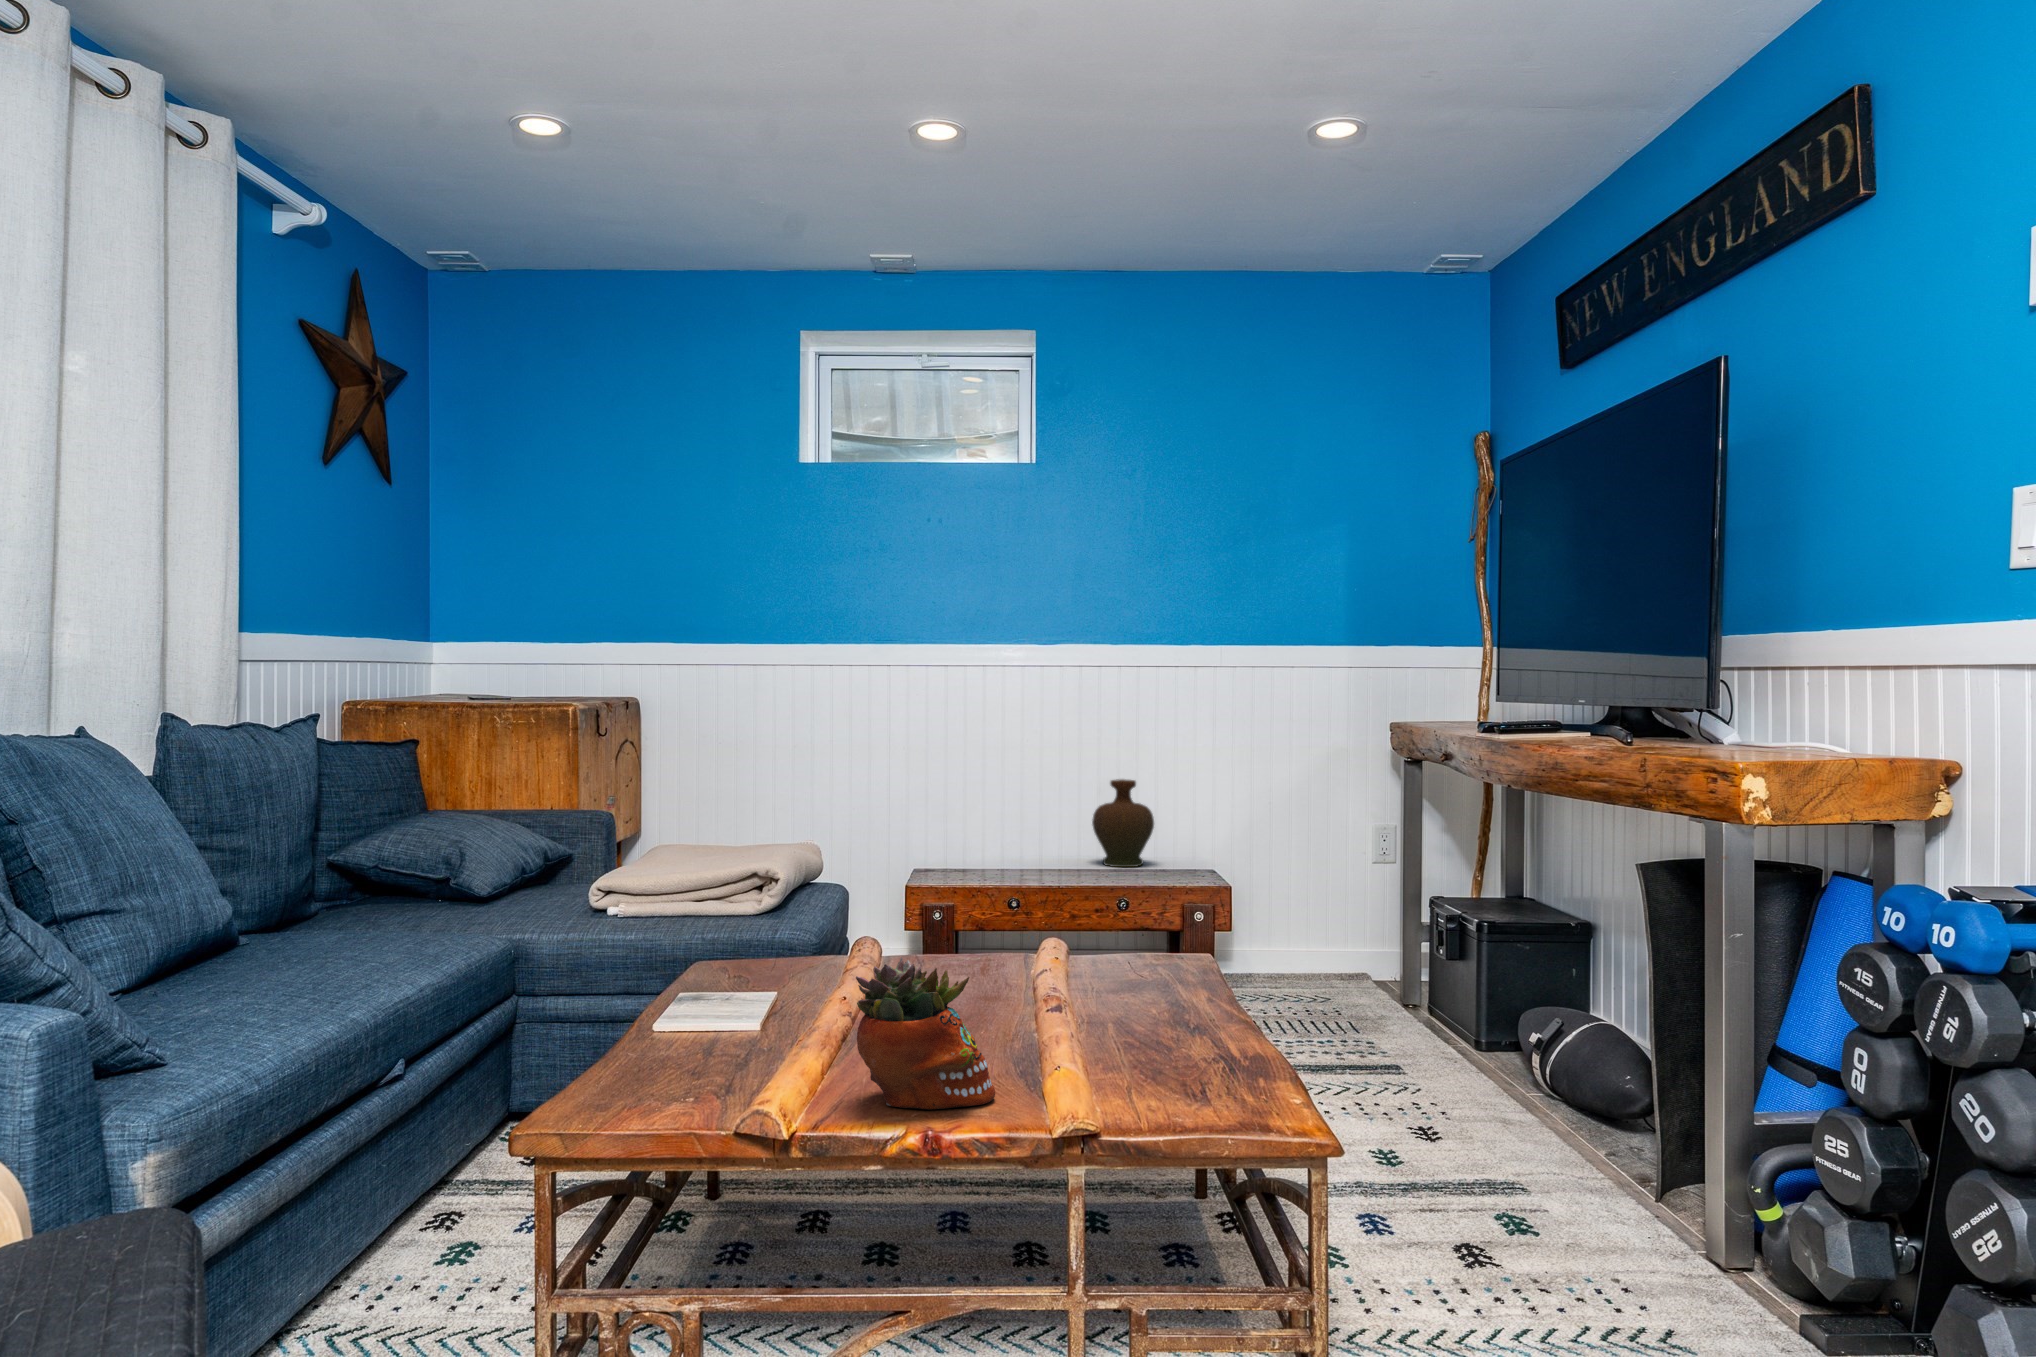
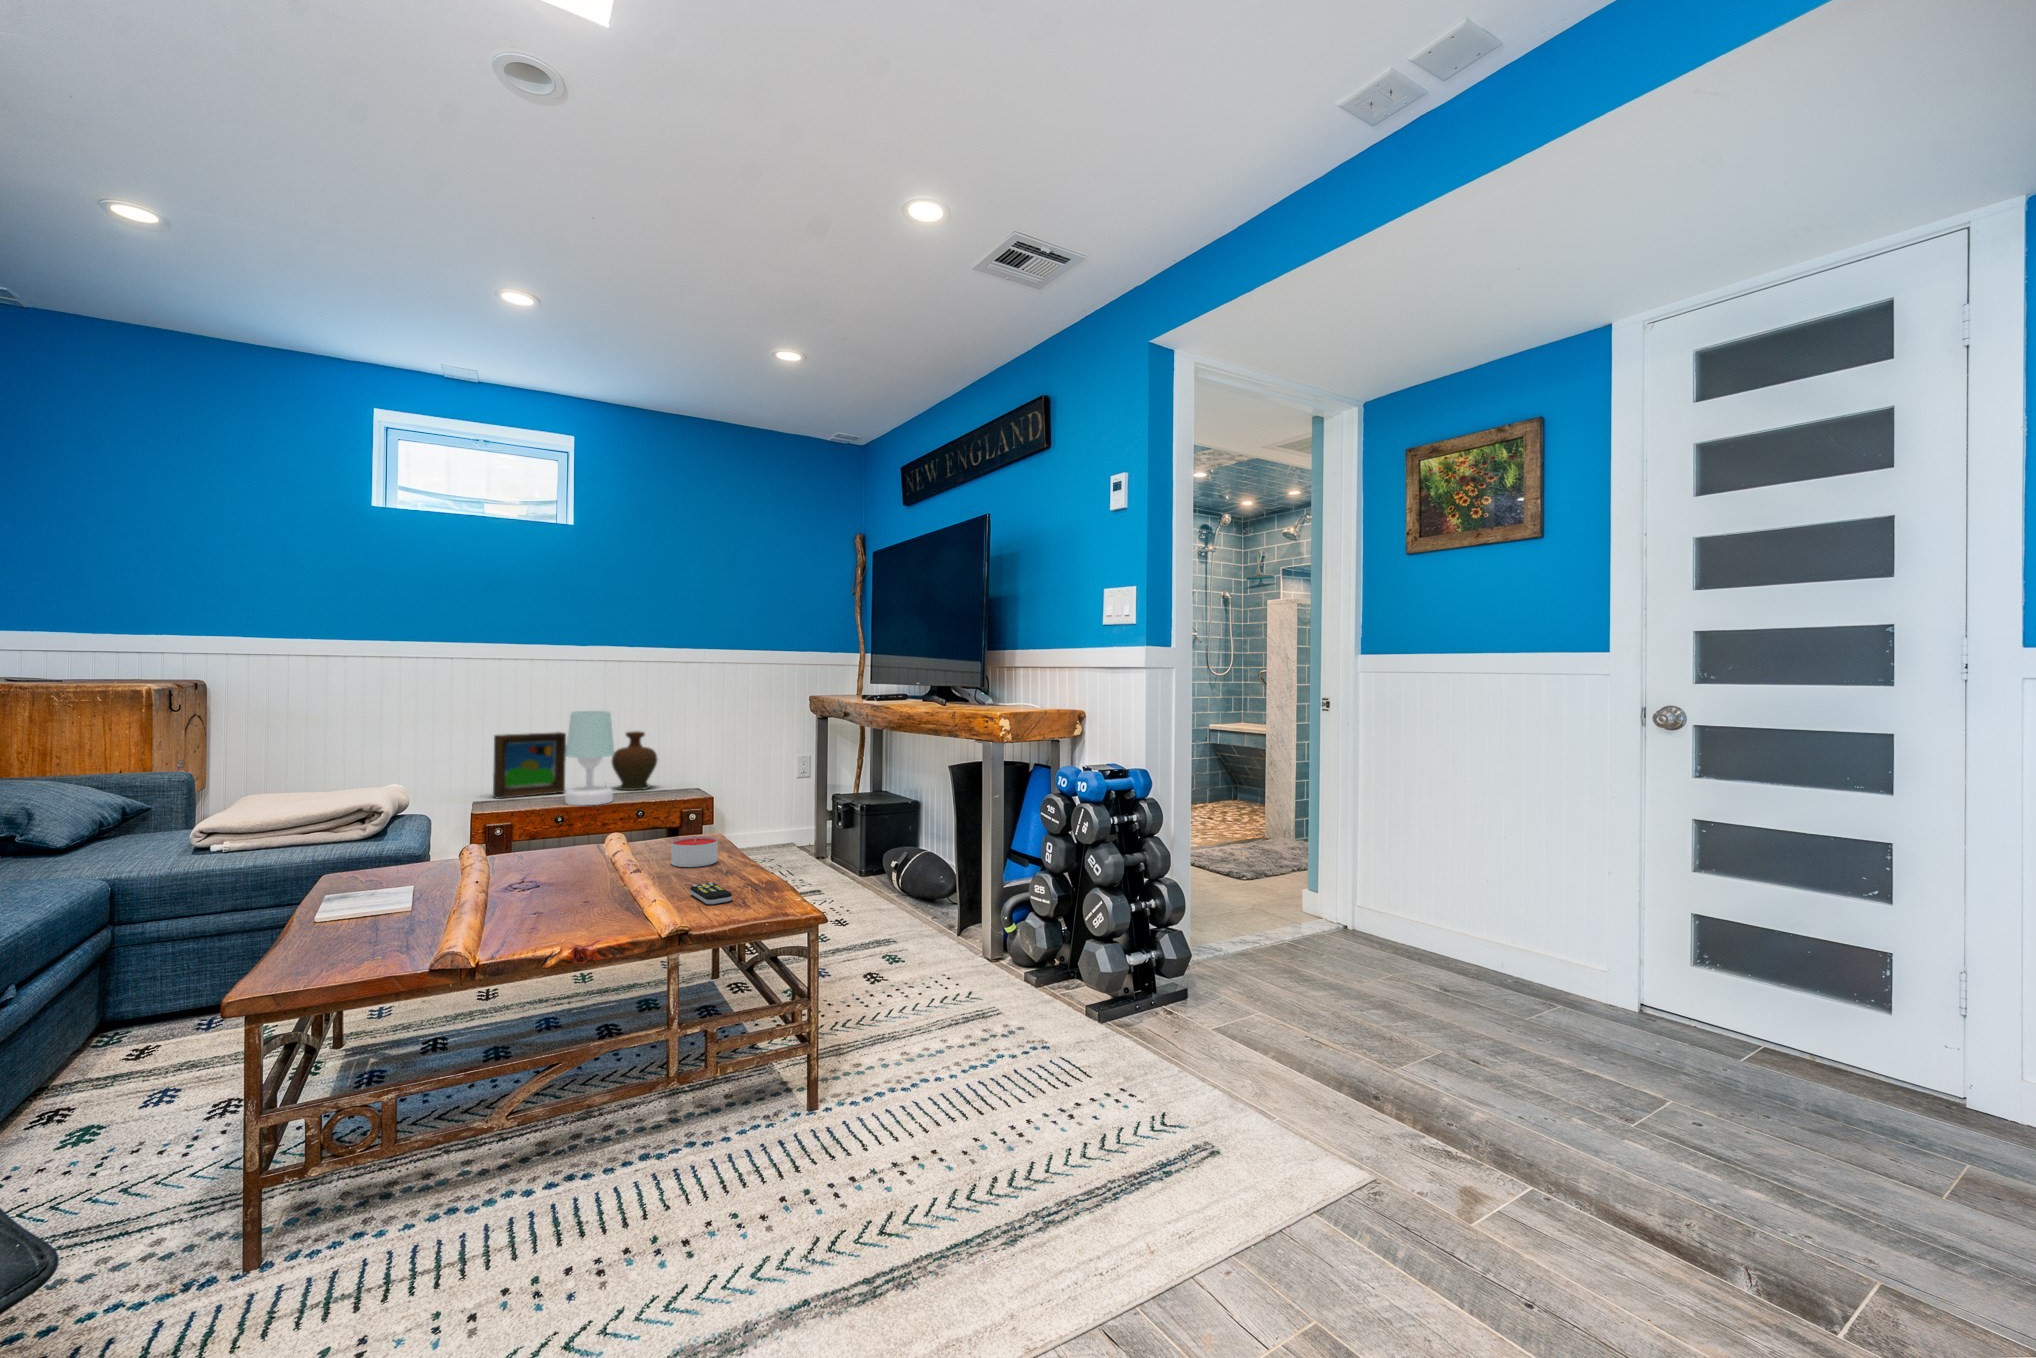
table lamp: none [1026,748,1089,886] -> present [565,711,614,806]
picture frame: none [946,778,1033,867] -> present [493,732,566,799]
candle: none [1117,957,1189,1010] -> present [671,836,718,867]
succulent planter: present [856,958,995,1110] -> none [518,844,618,936]
remote control: none [1123,1046,1185,1089] -> present [690,882,732,904]

